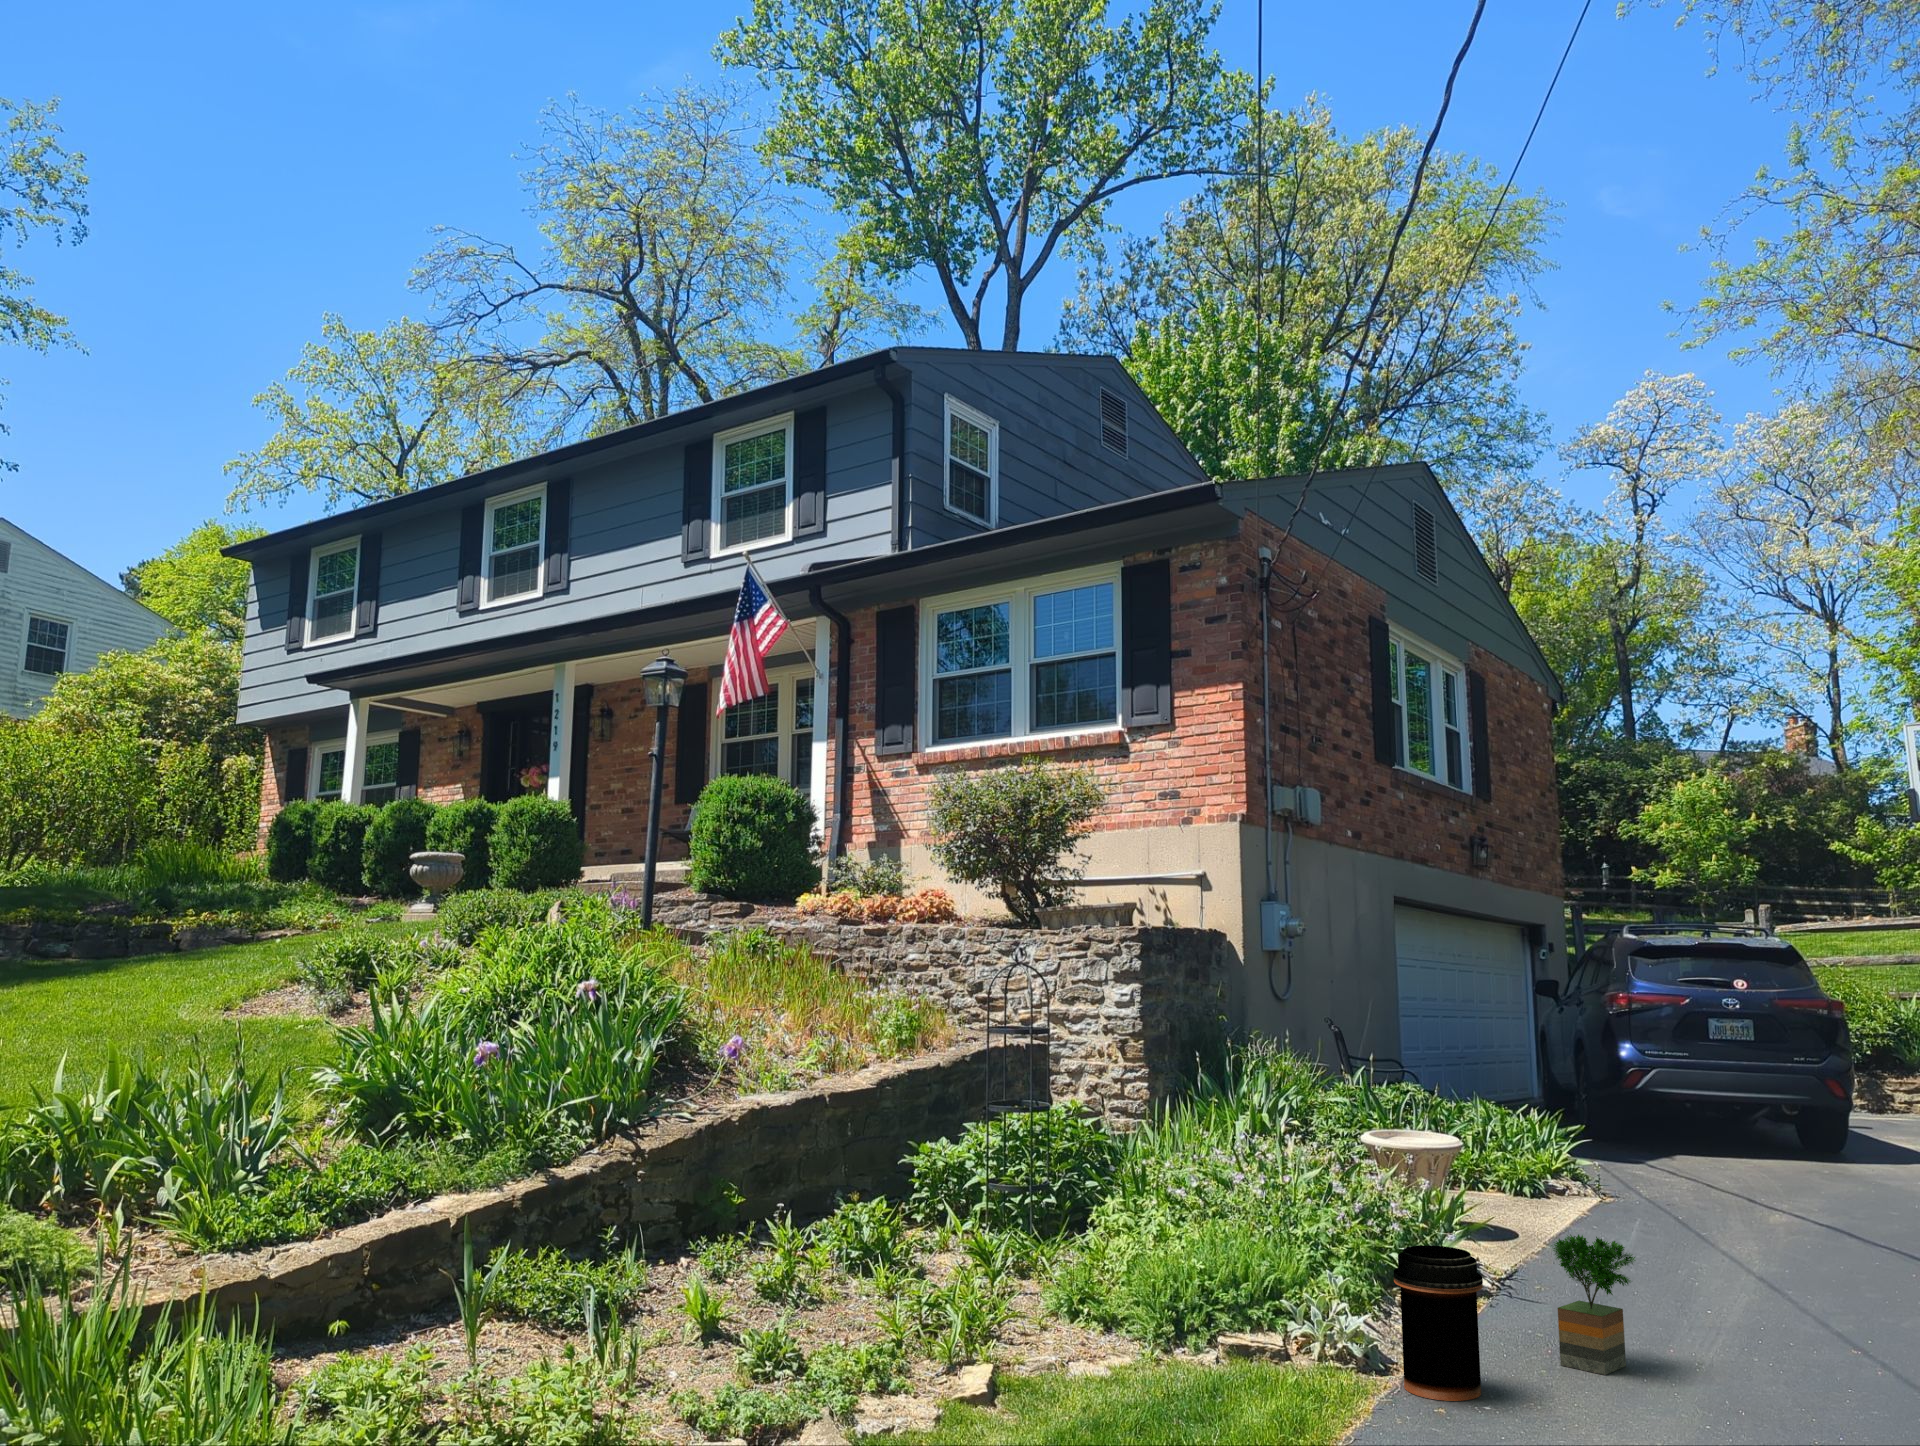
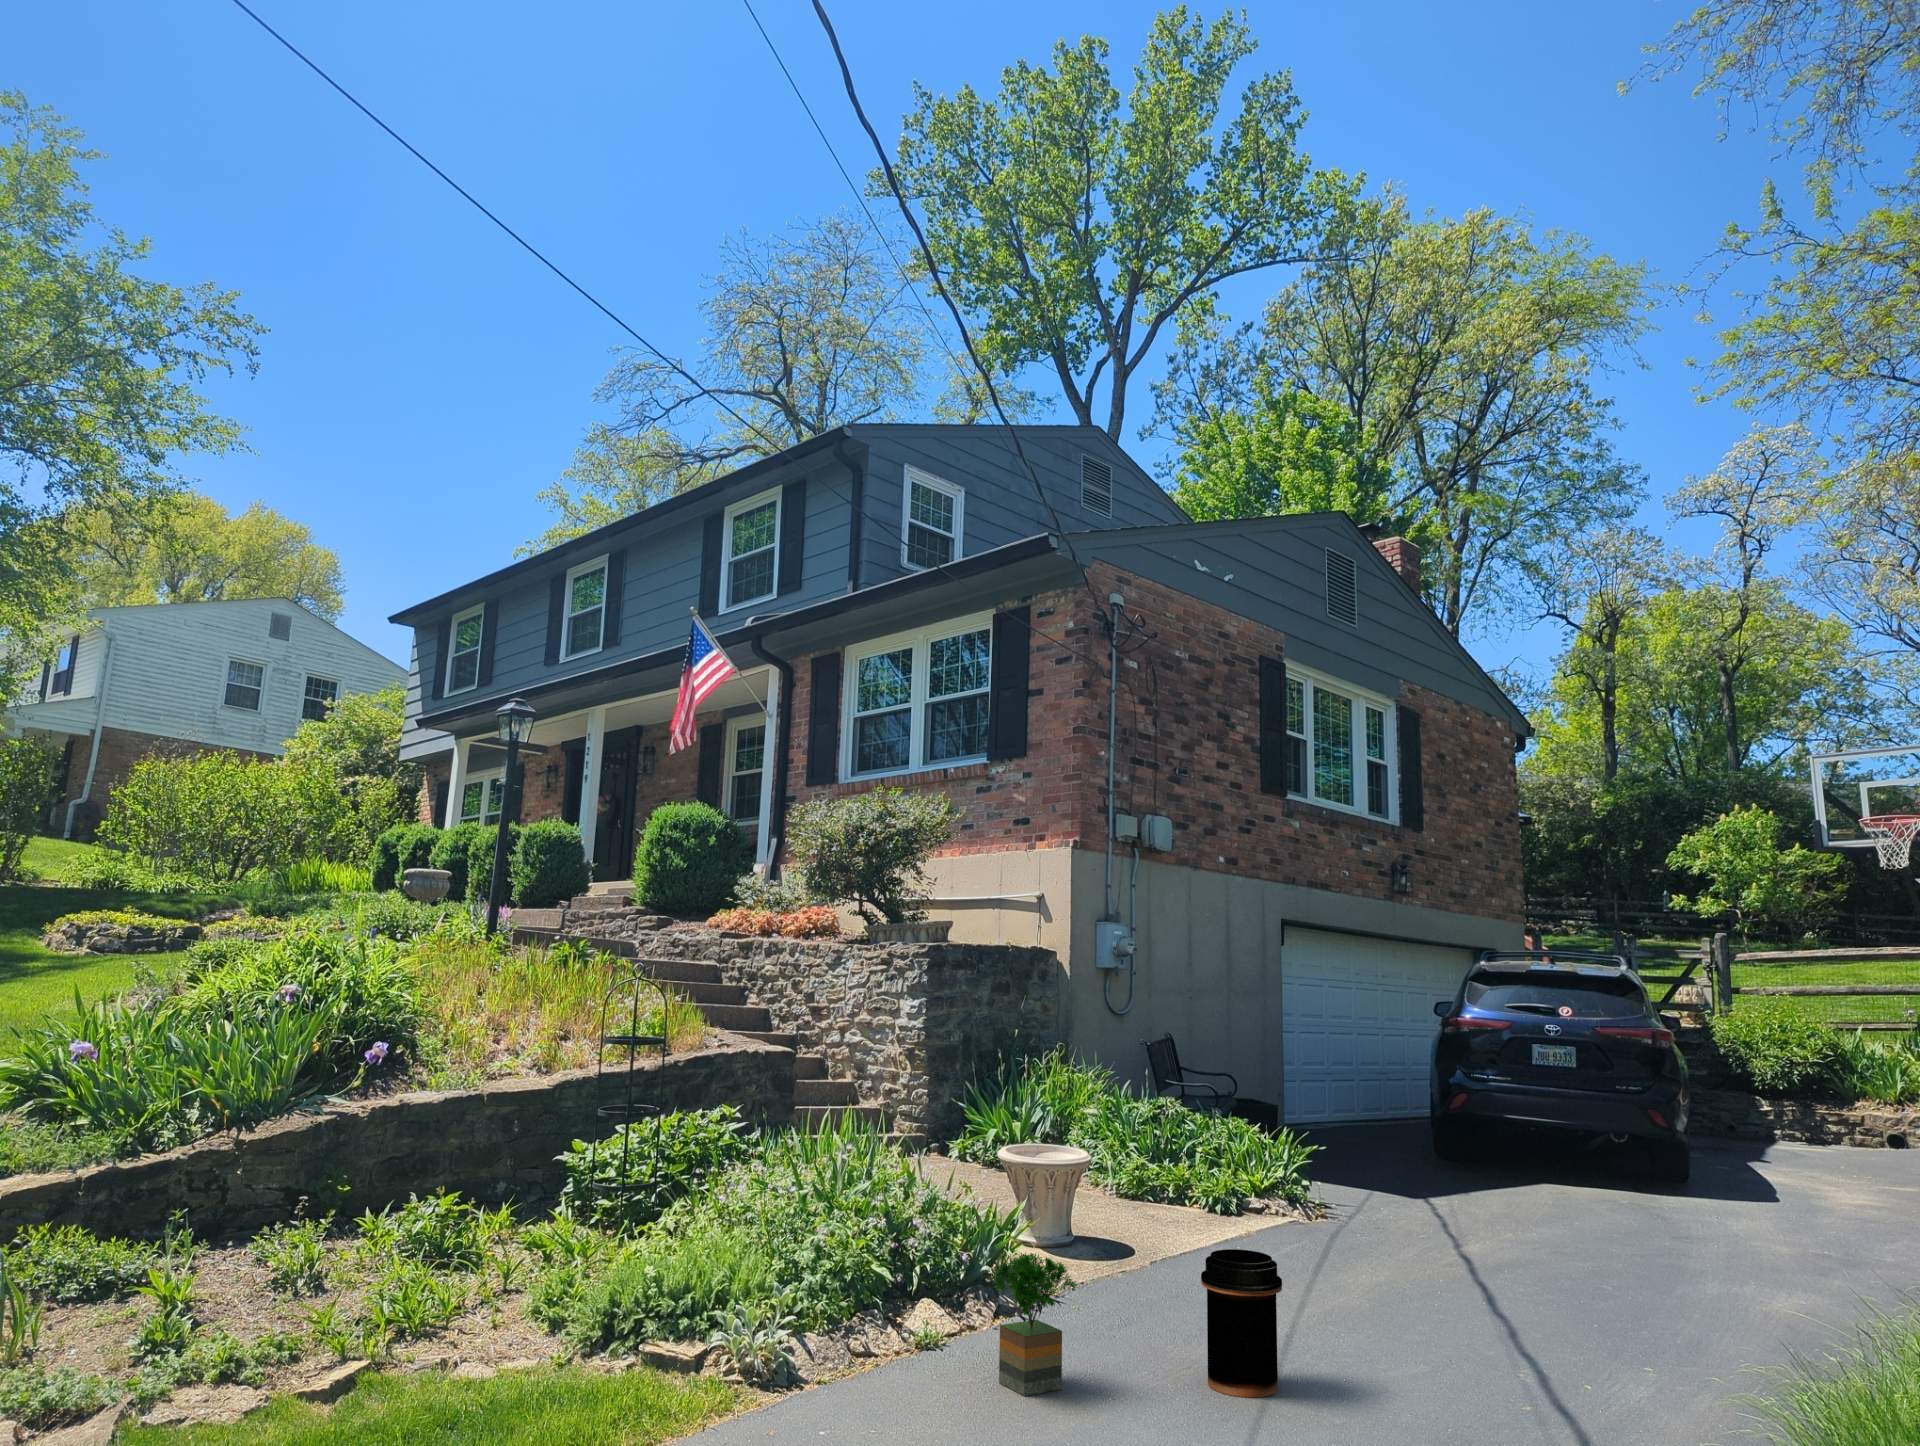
trash can: present [1393,1245,1483,1401] -> present [1201,1249,1282,1397]

